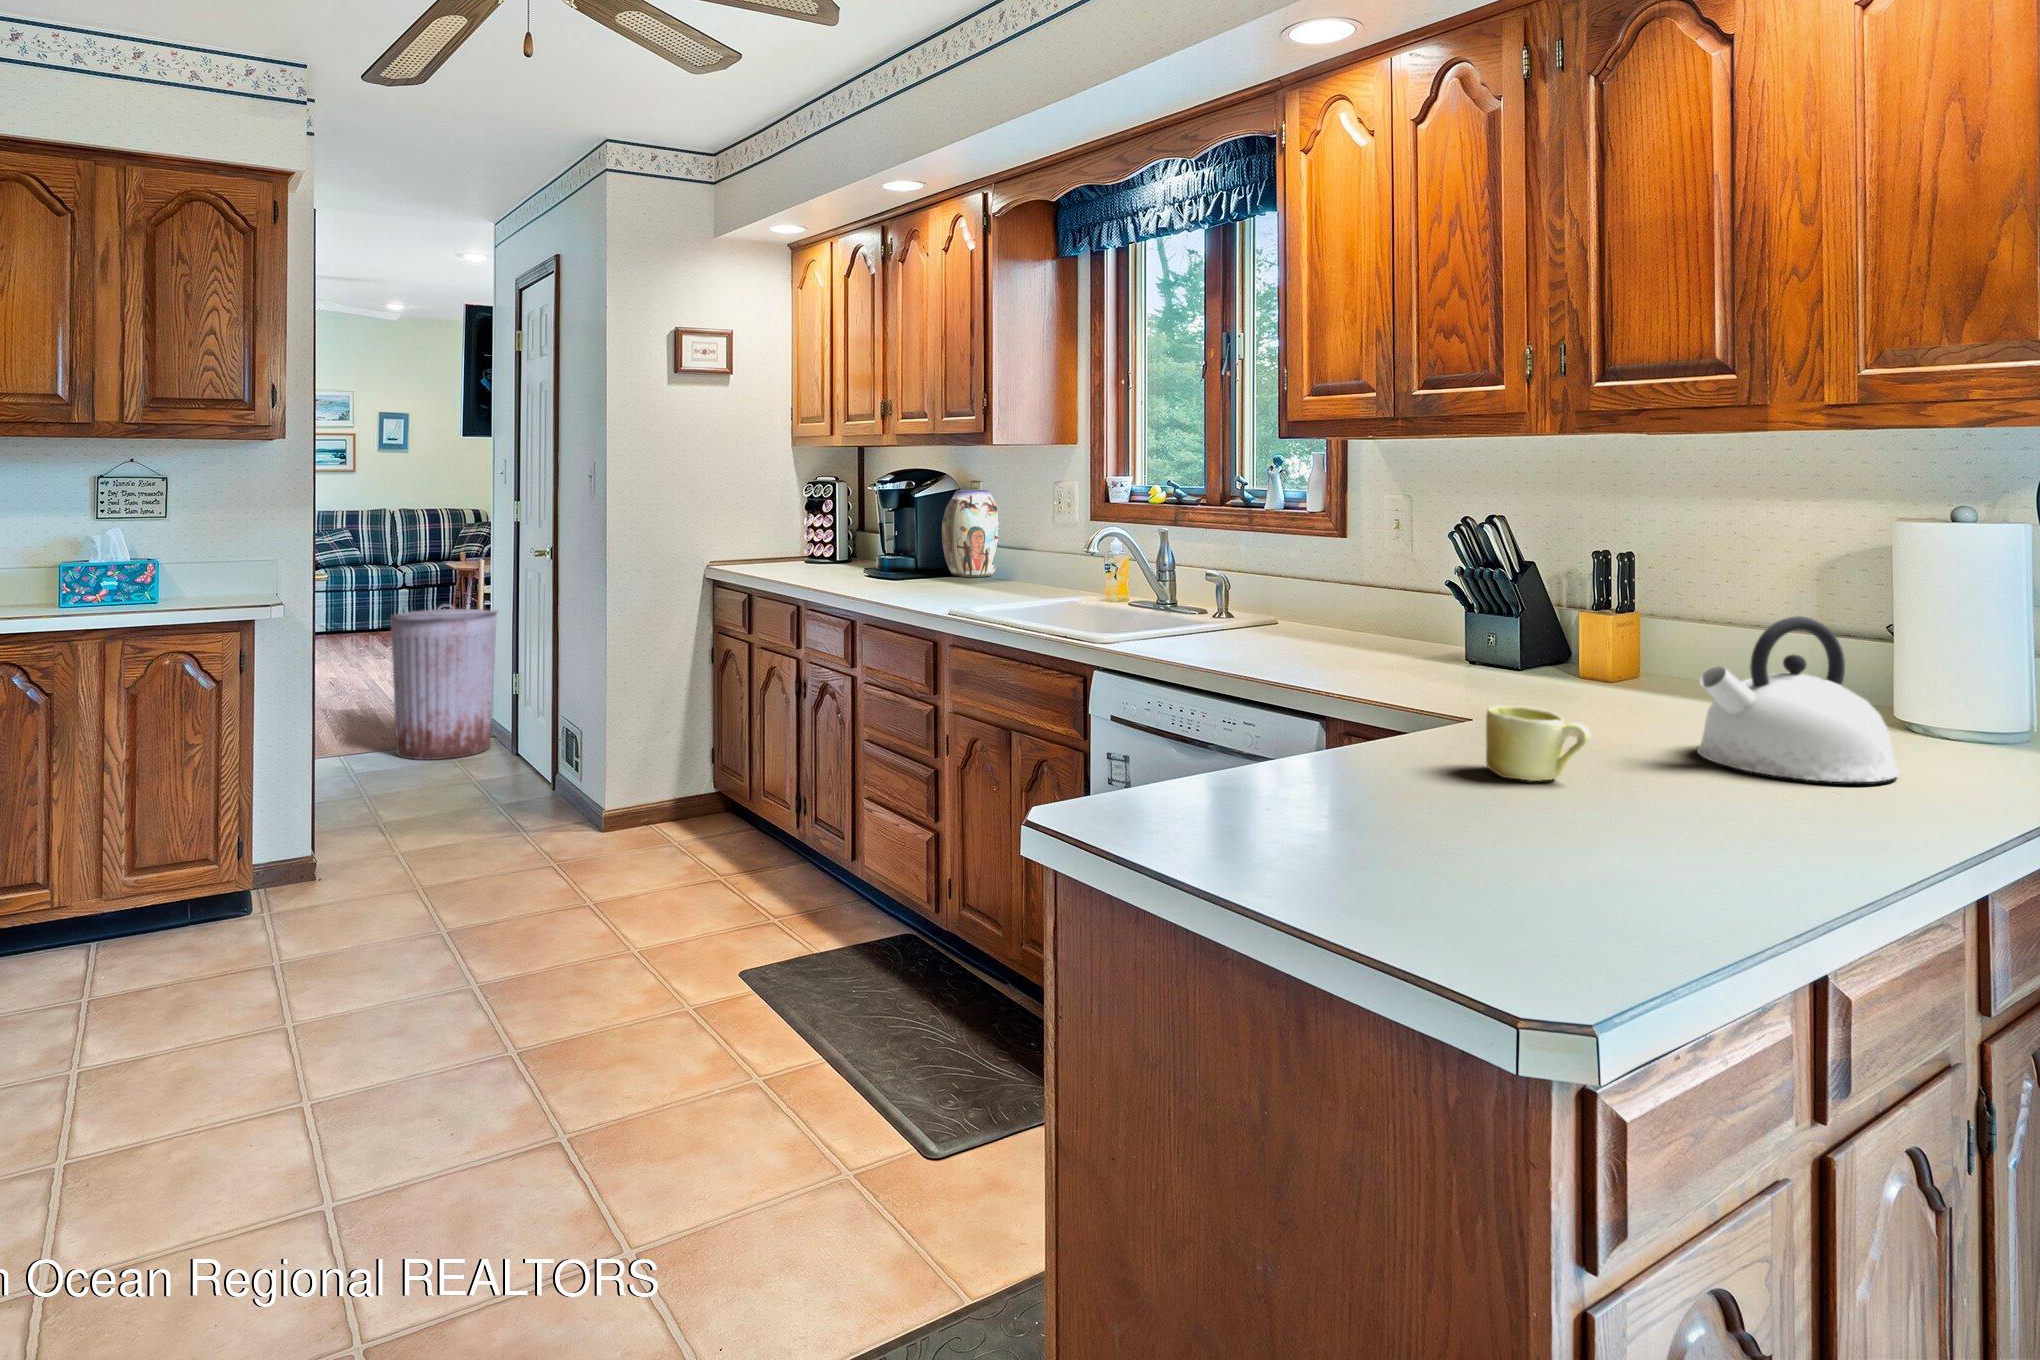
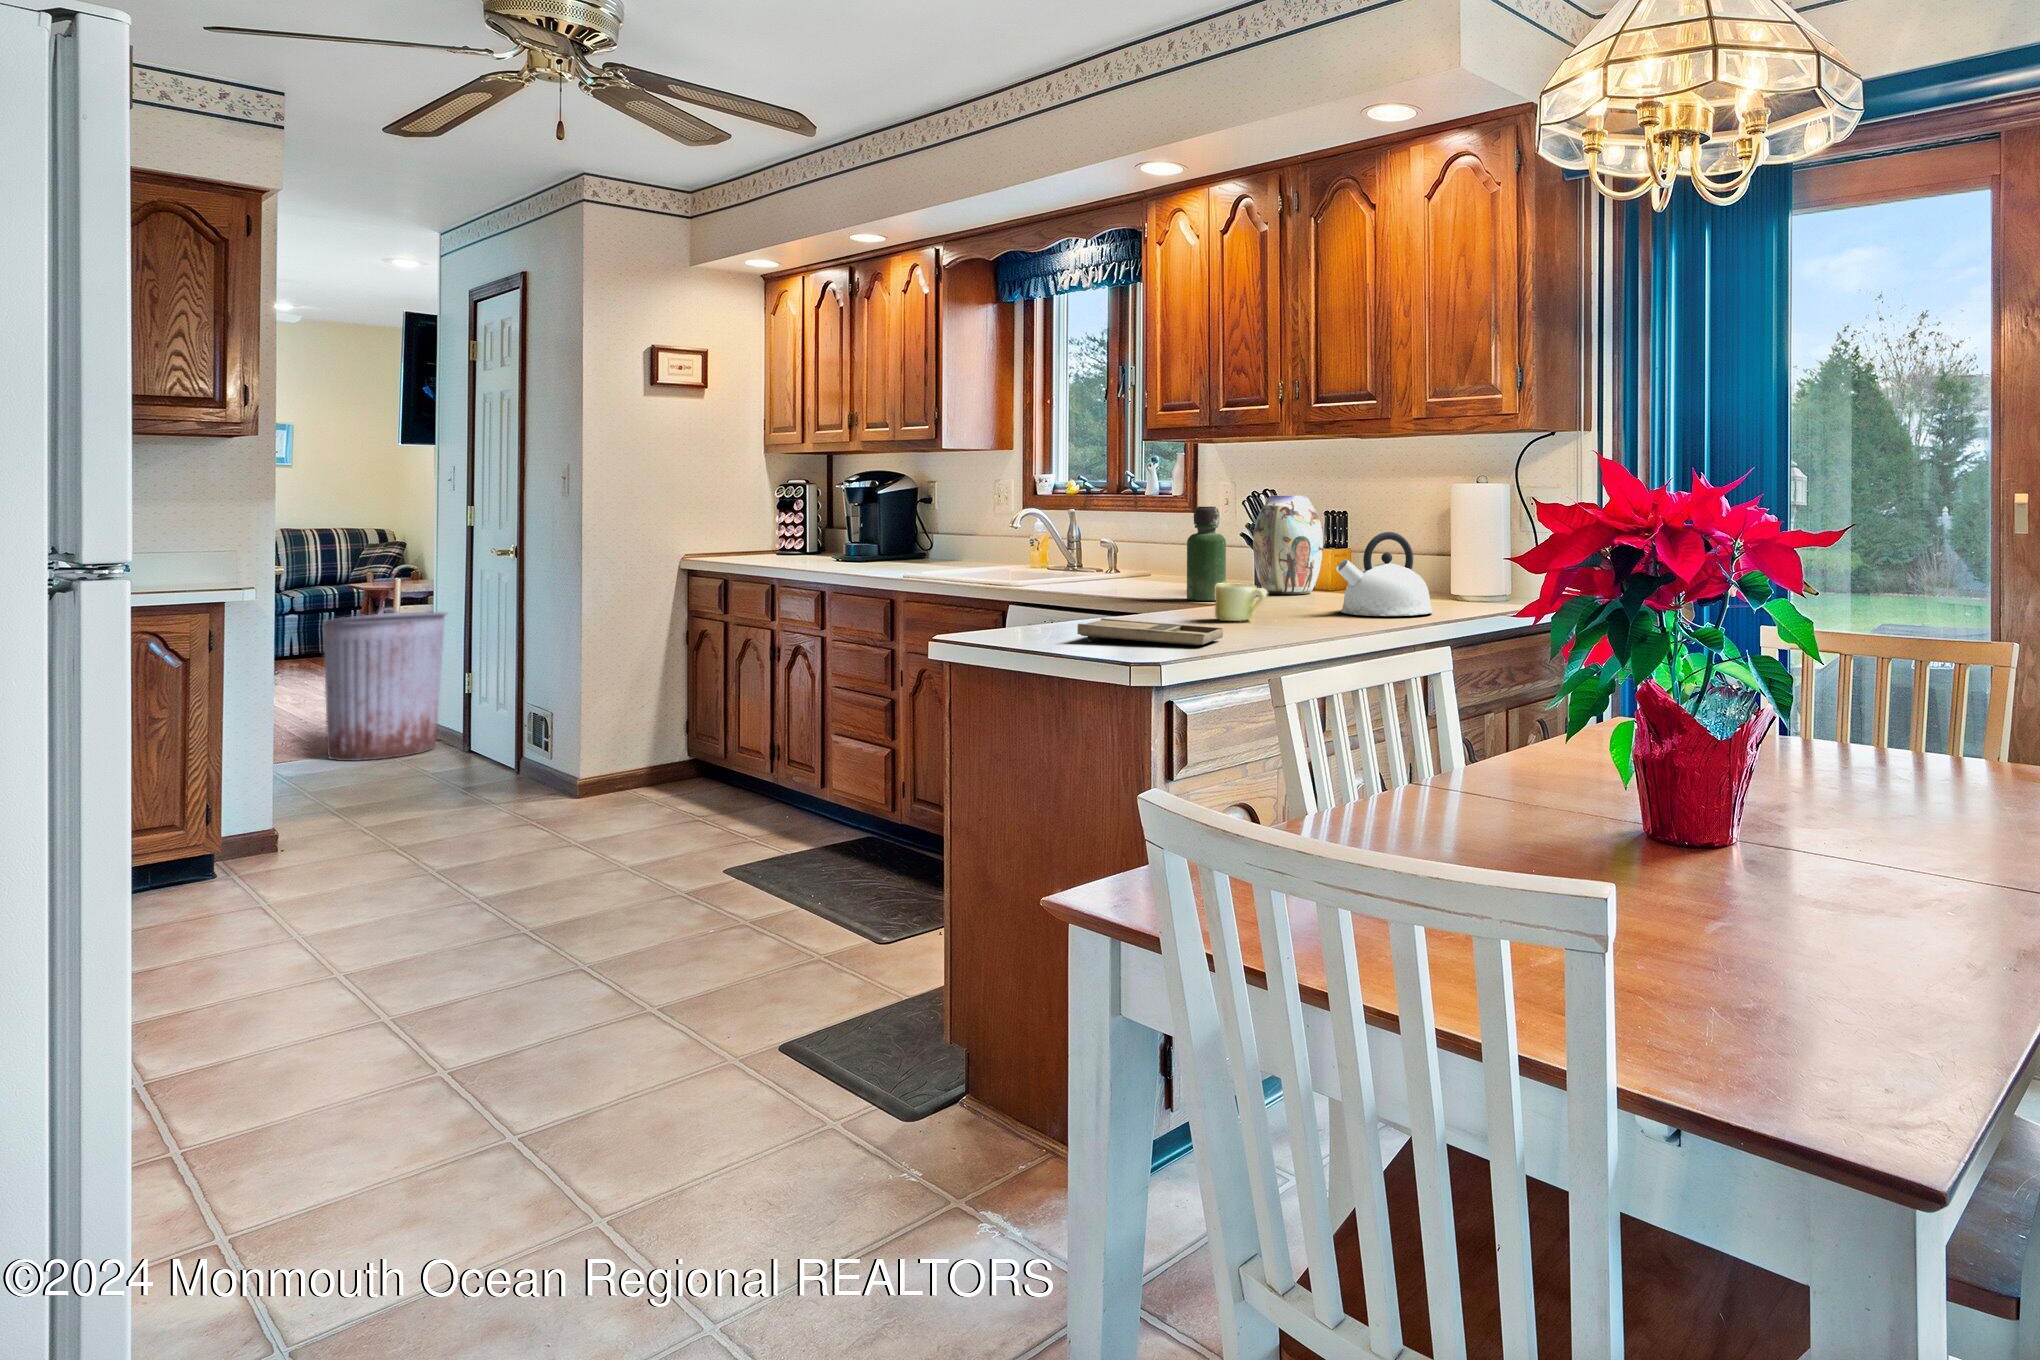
vase: present [942,490,999,577] -> present [1253,495,1323,594]
bottle: none [1381,550,1446,703] -> present [1187,507,1226,601]
tray: none [1287,792,1580,894] -> present [1077,618,1223,645]

